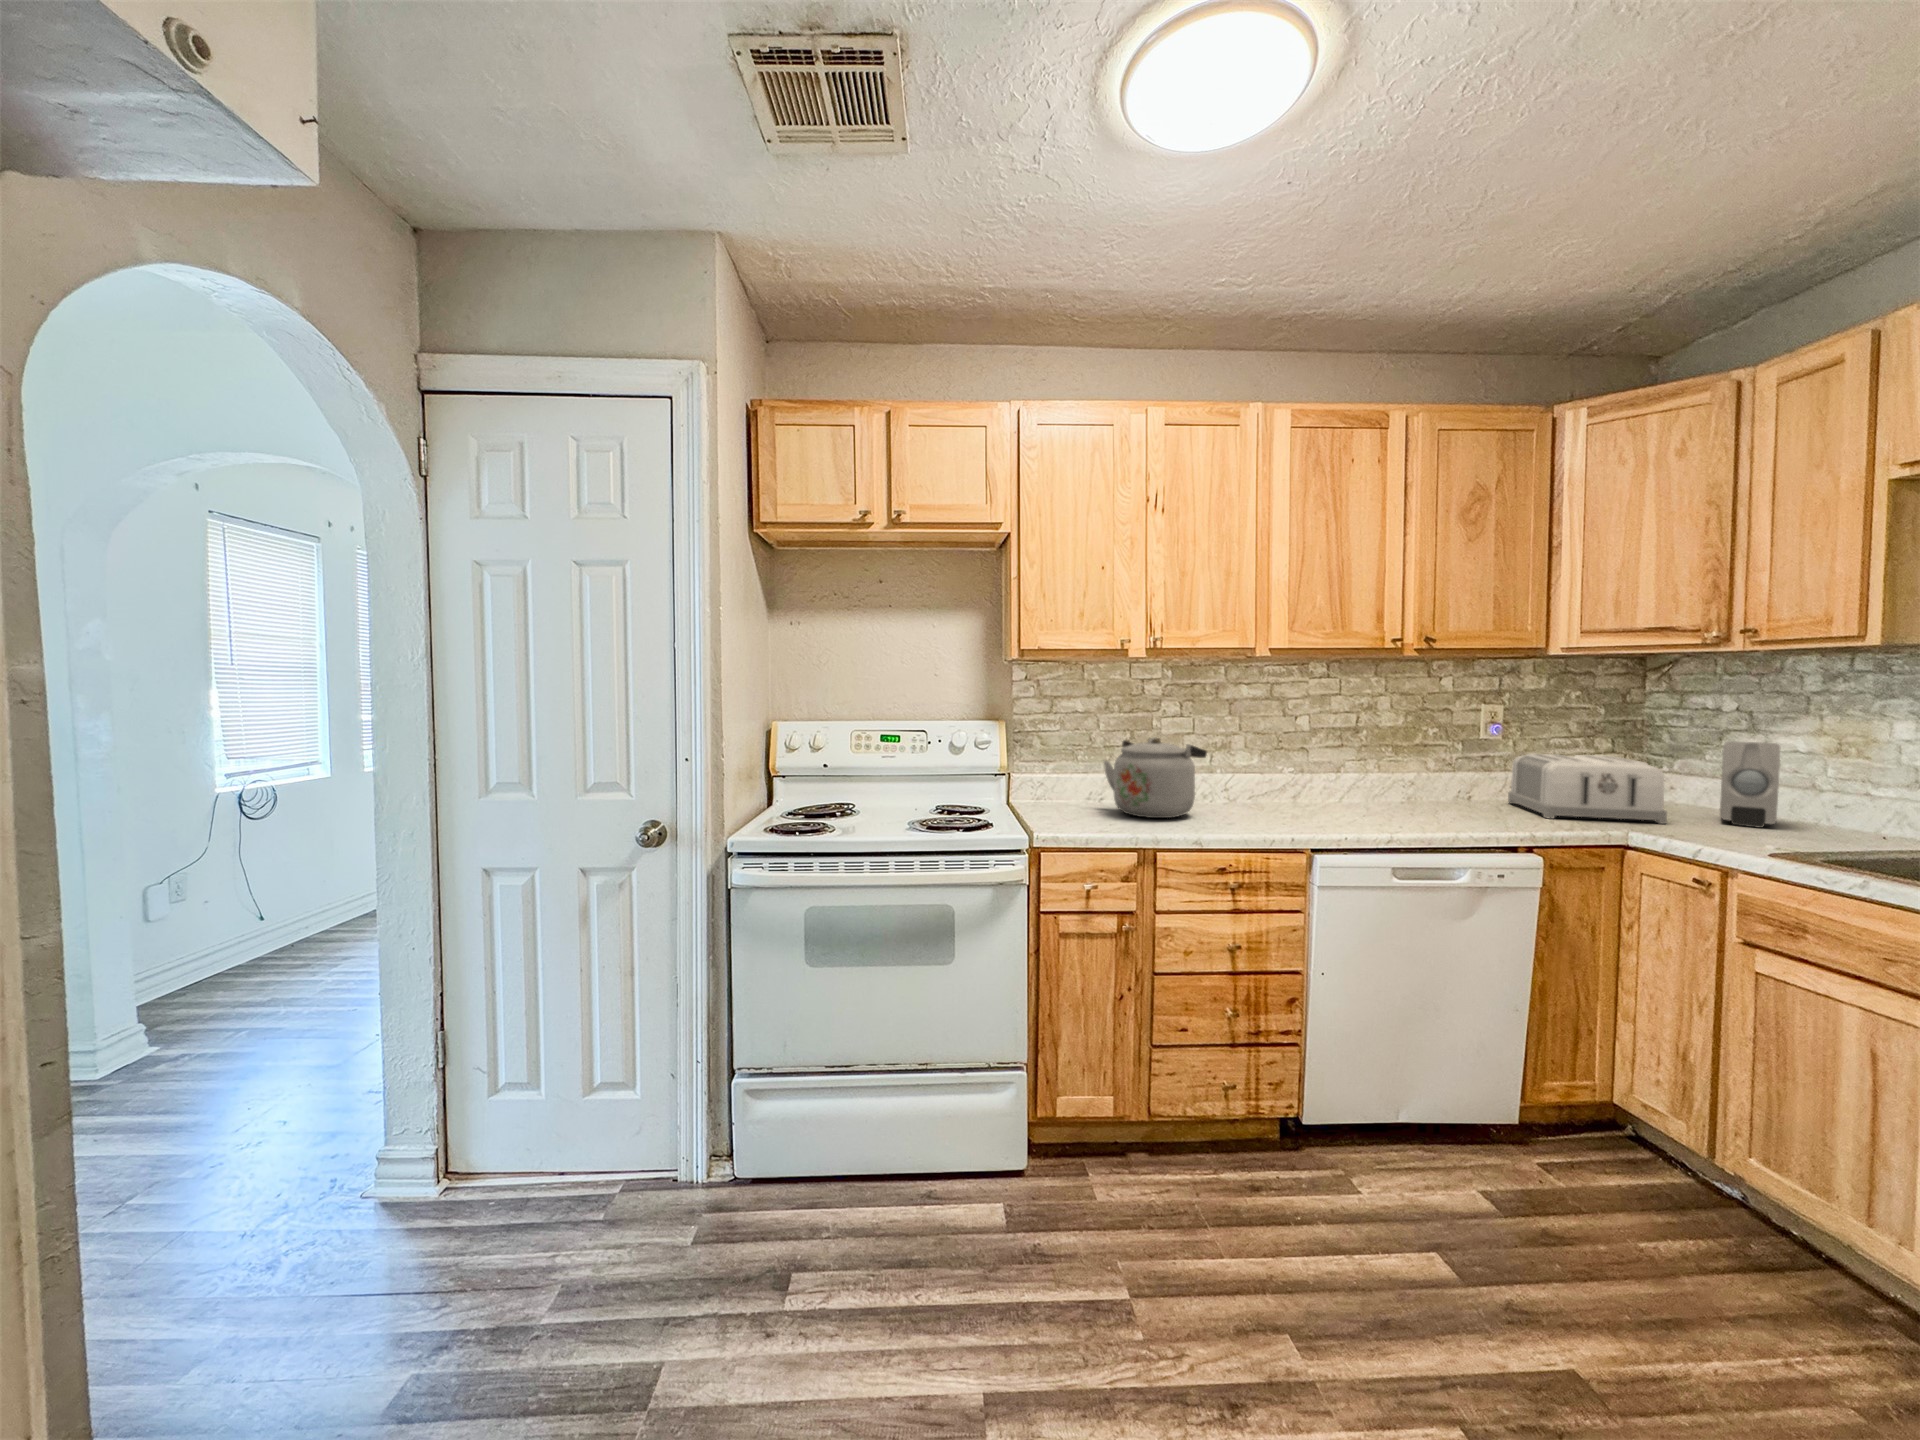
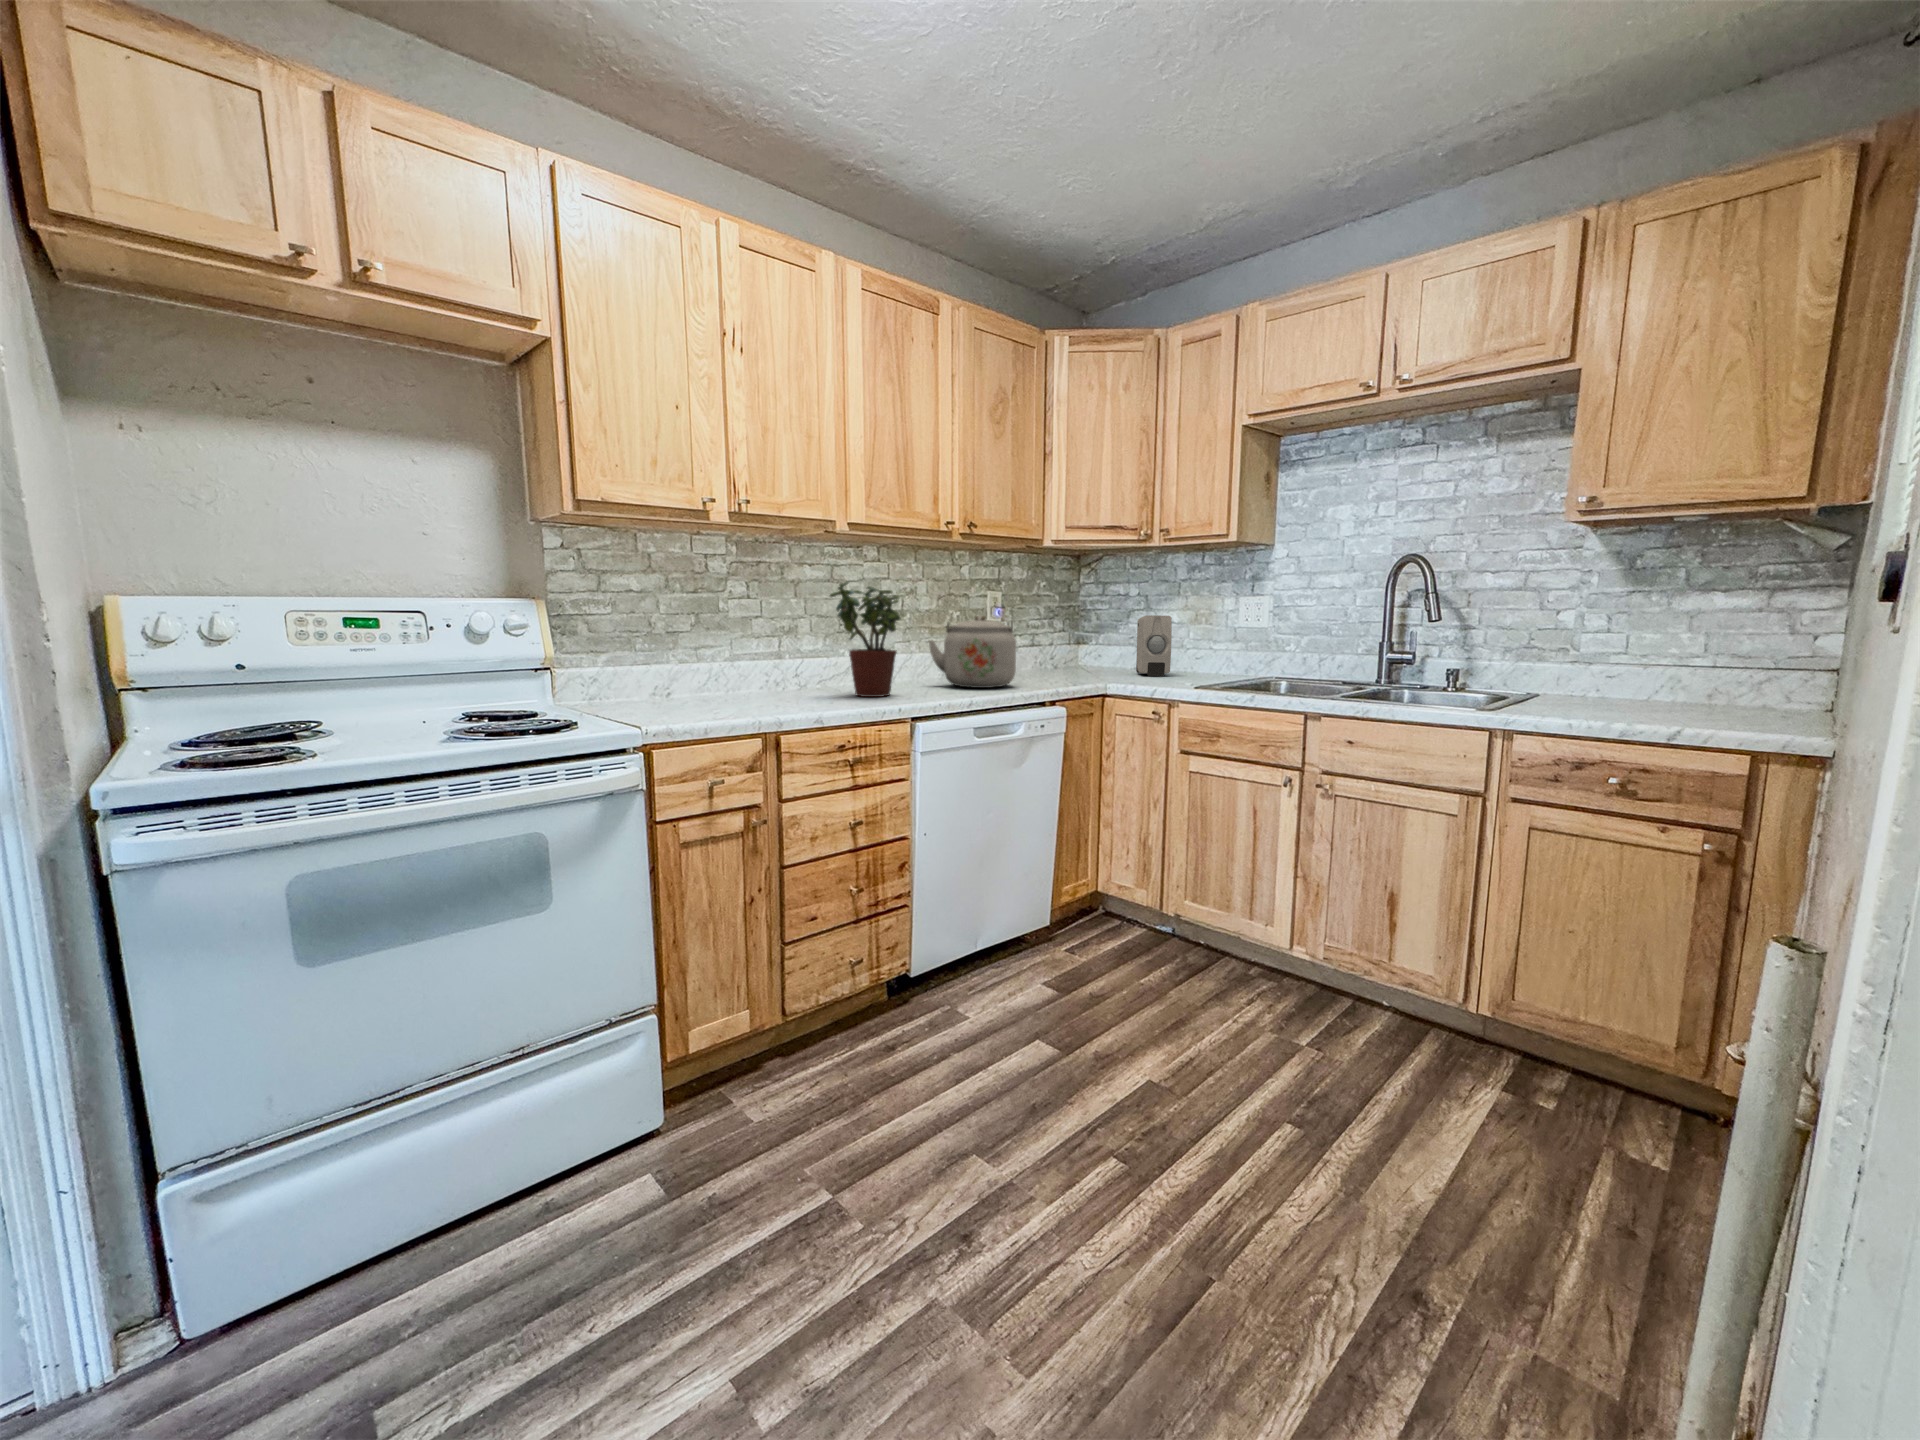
potted plant: none [1237,707,1314,821] -> present [830,582,900,697]
kettle: present [1104,737,1207,818] -> present [929,615,1016,688]
toaster: present [1508,754,1667,824] -> none [1014,631,1118,681]

